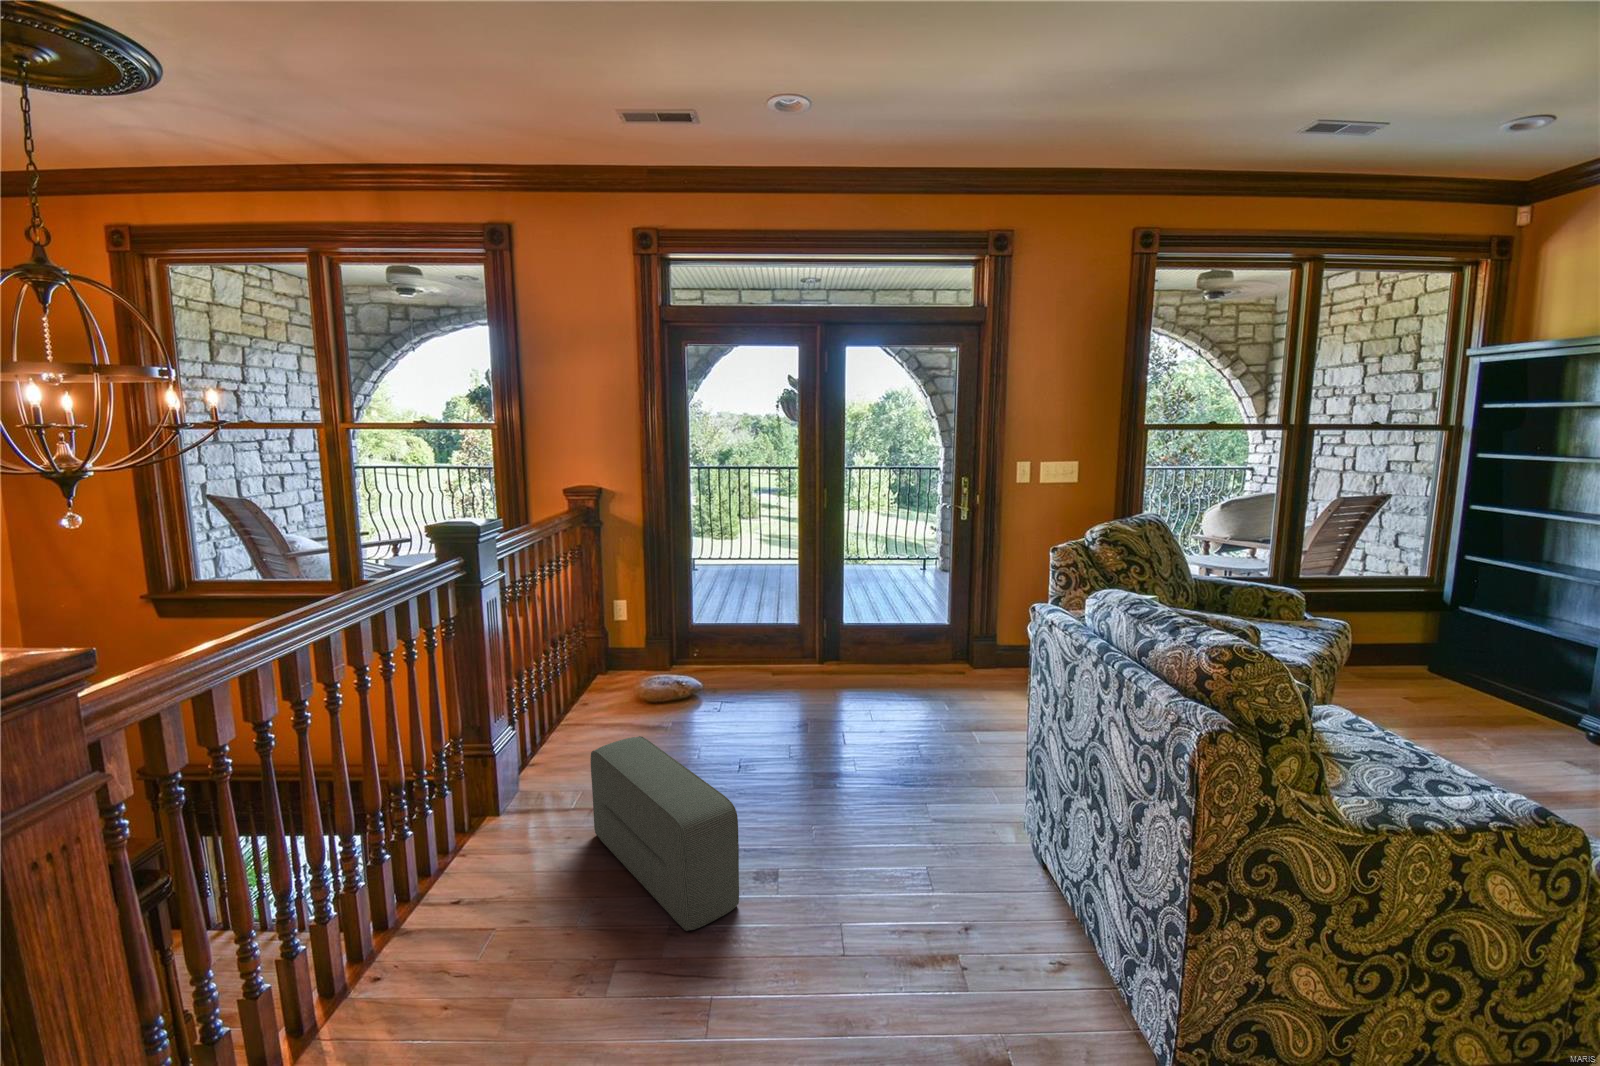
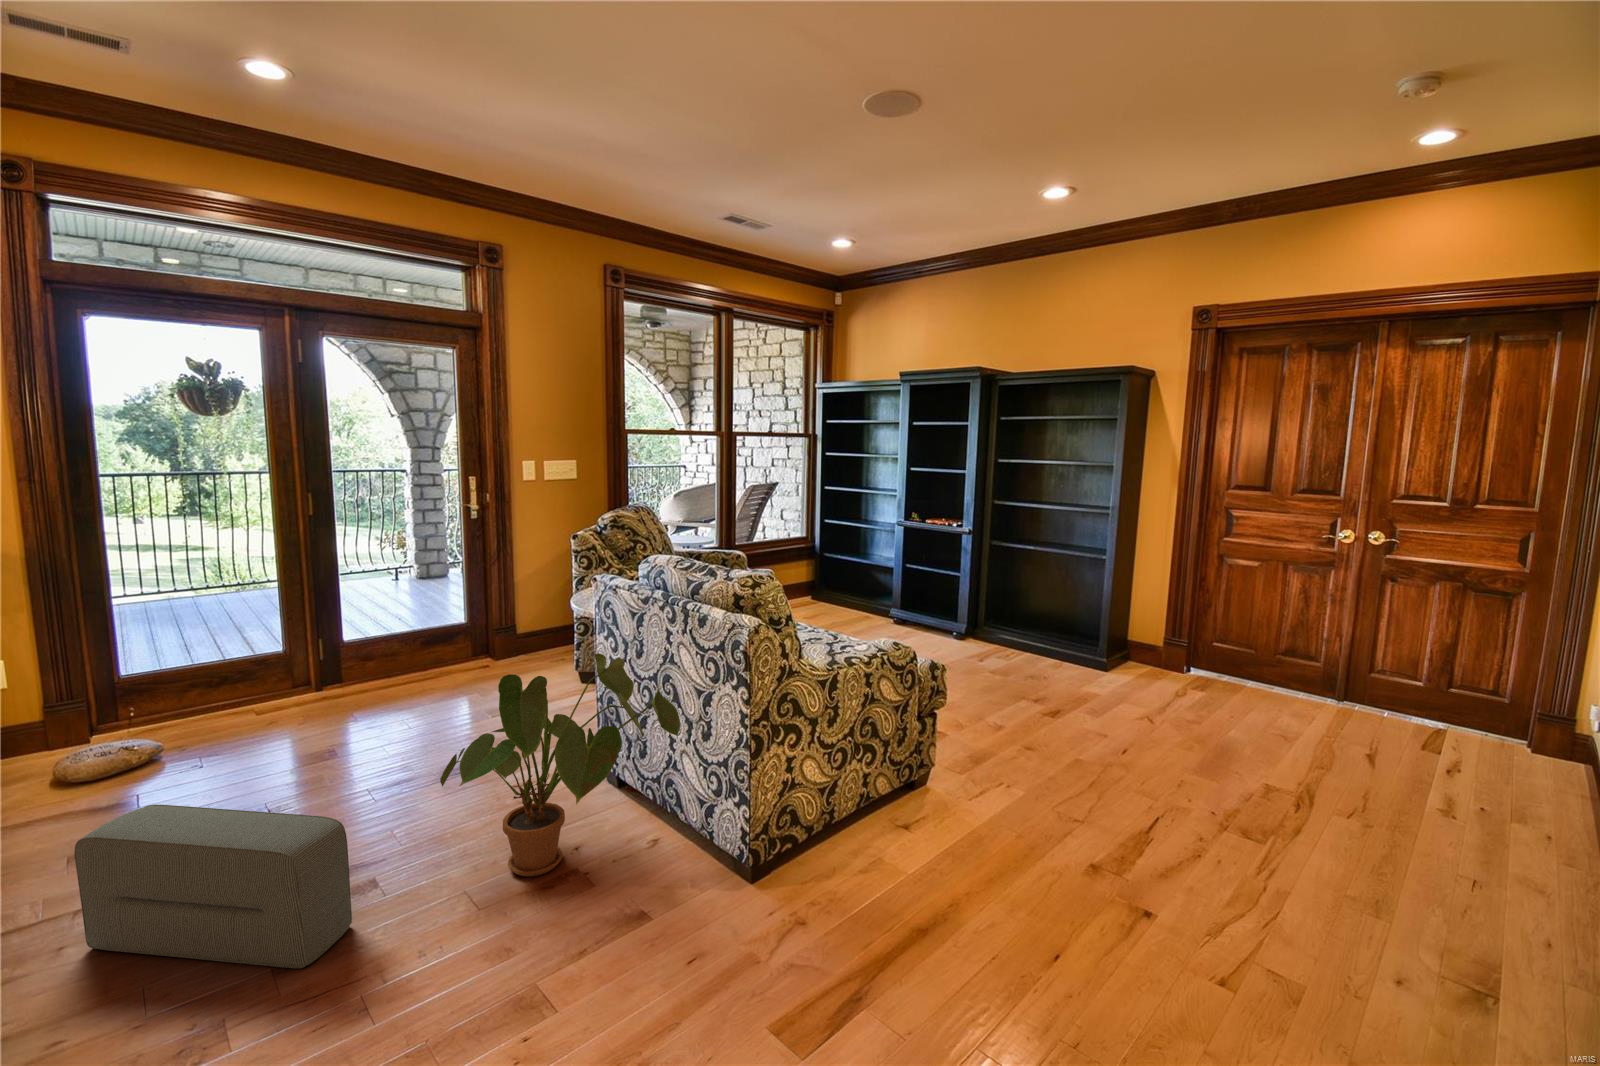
house plant: none [834,700,1096,938] -> present [440,654,680,876]

